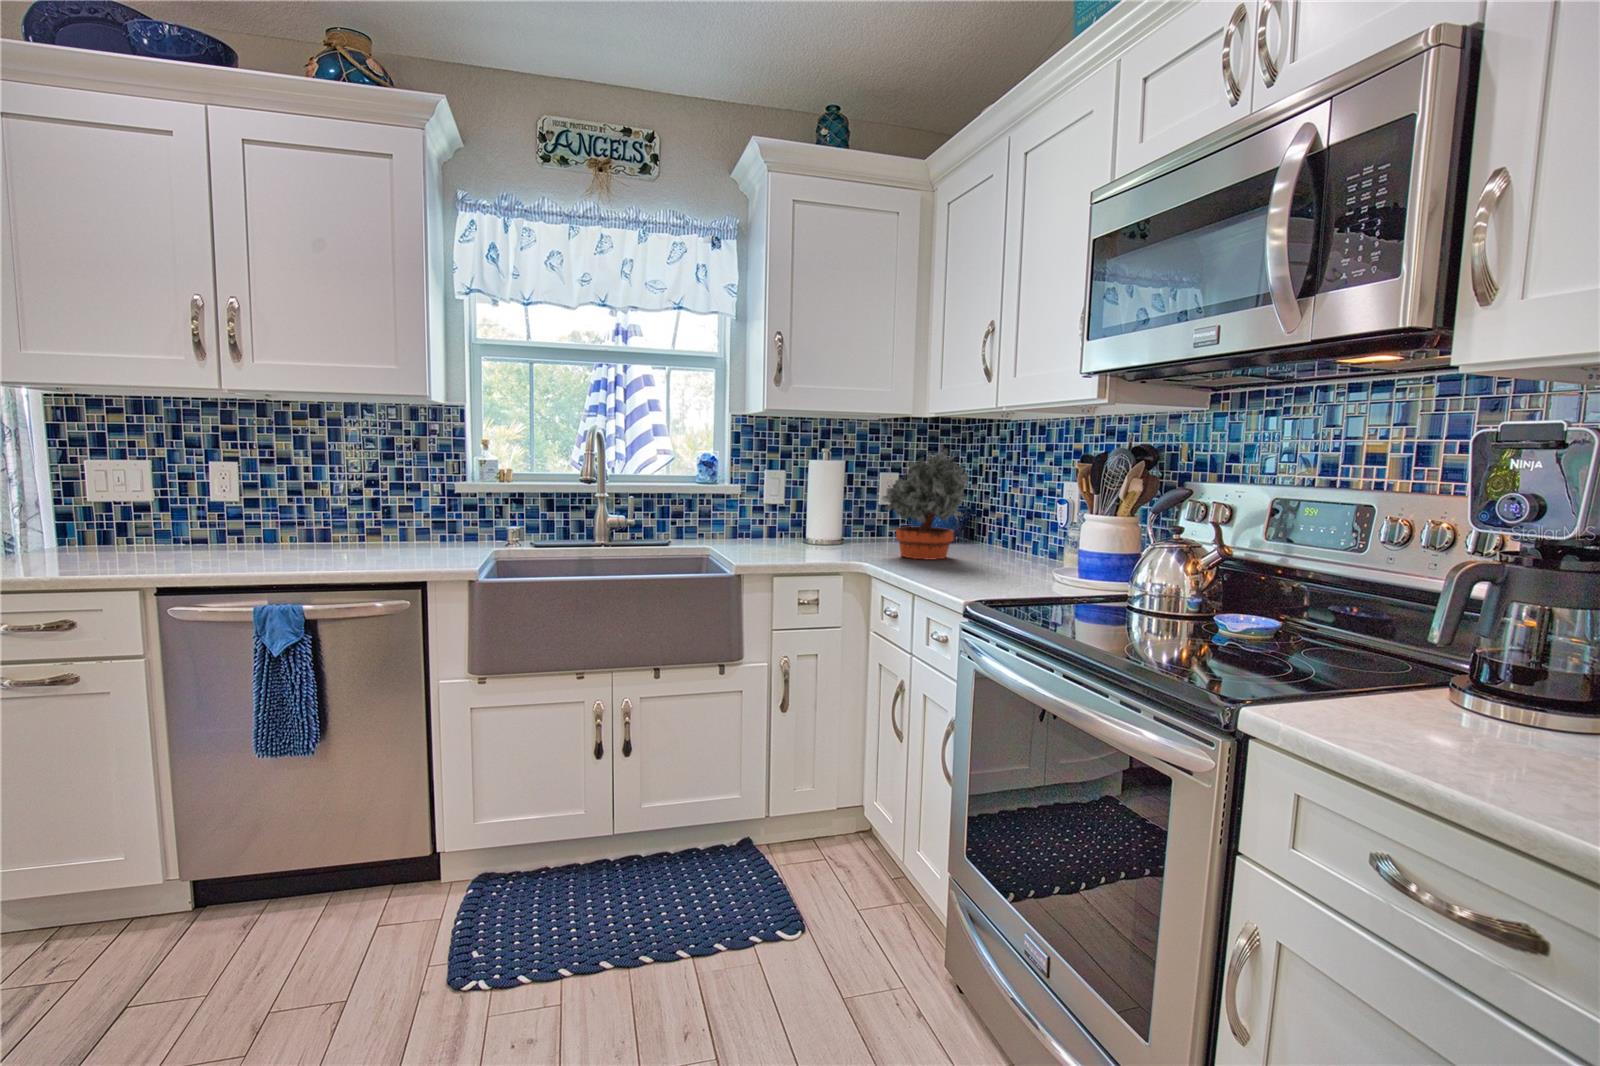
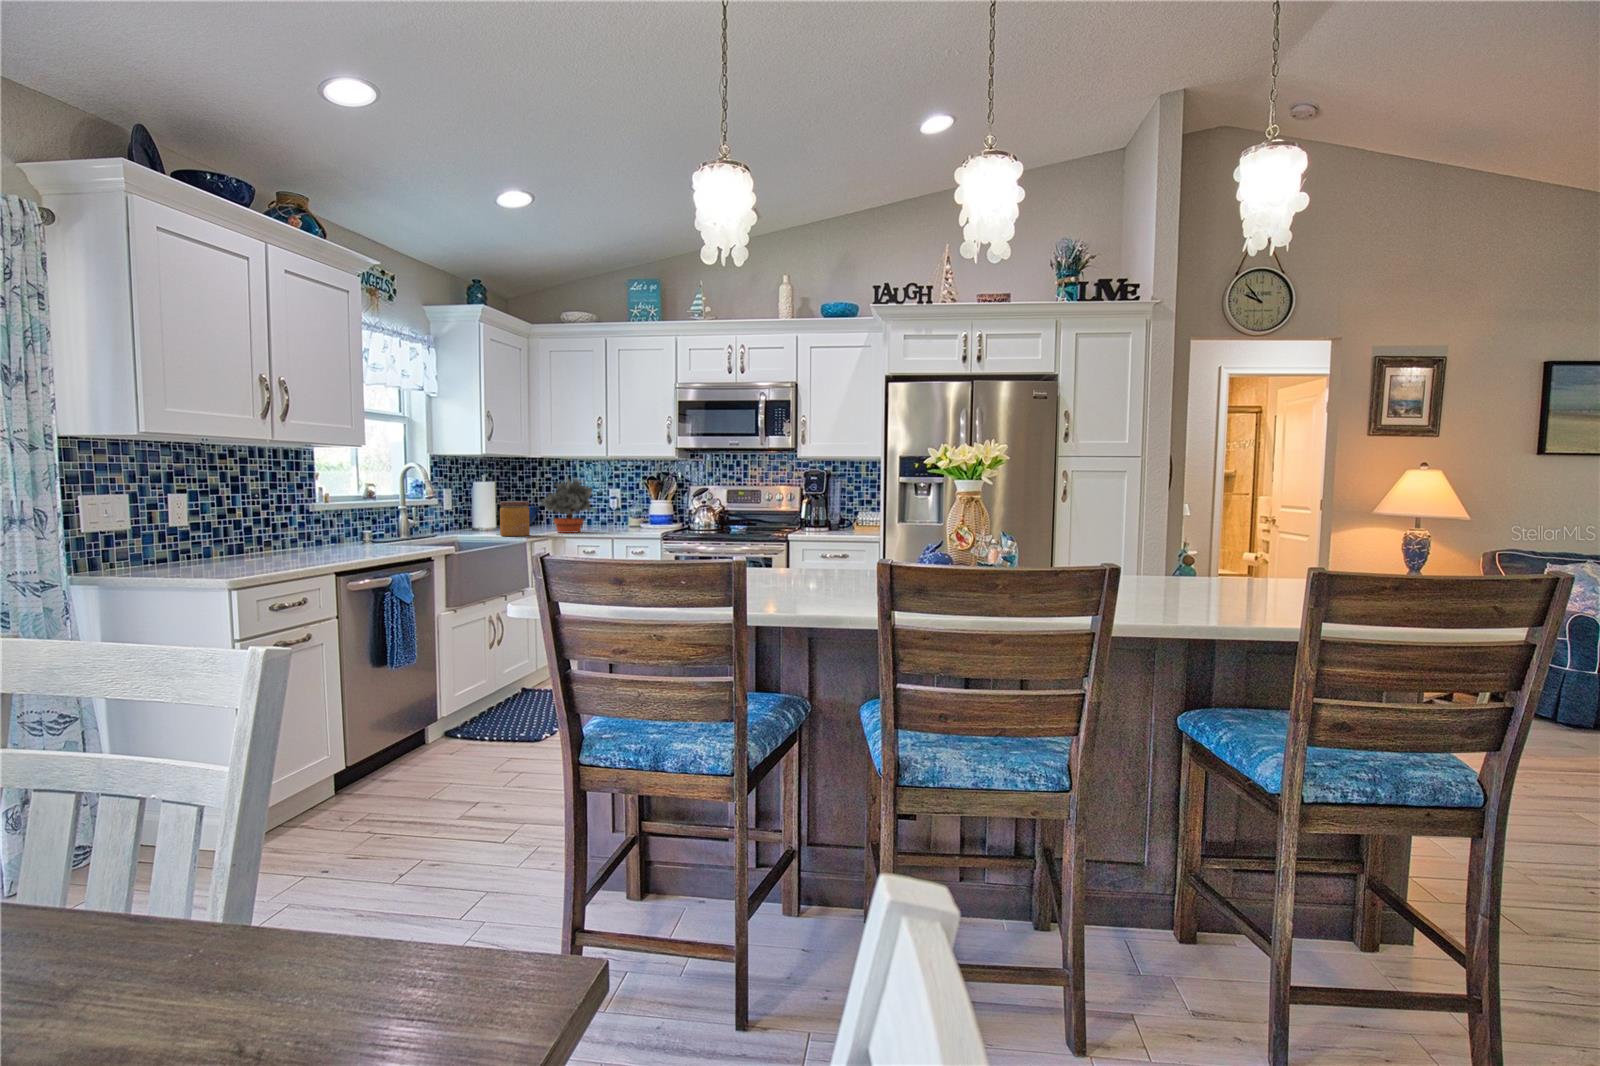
jar: none [782,491,834,555] -> present [500,501,530,536]

